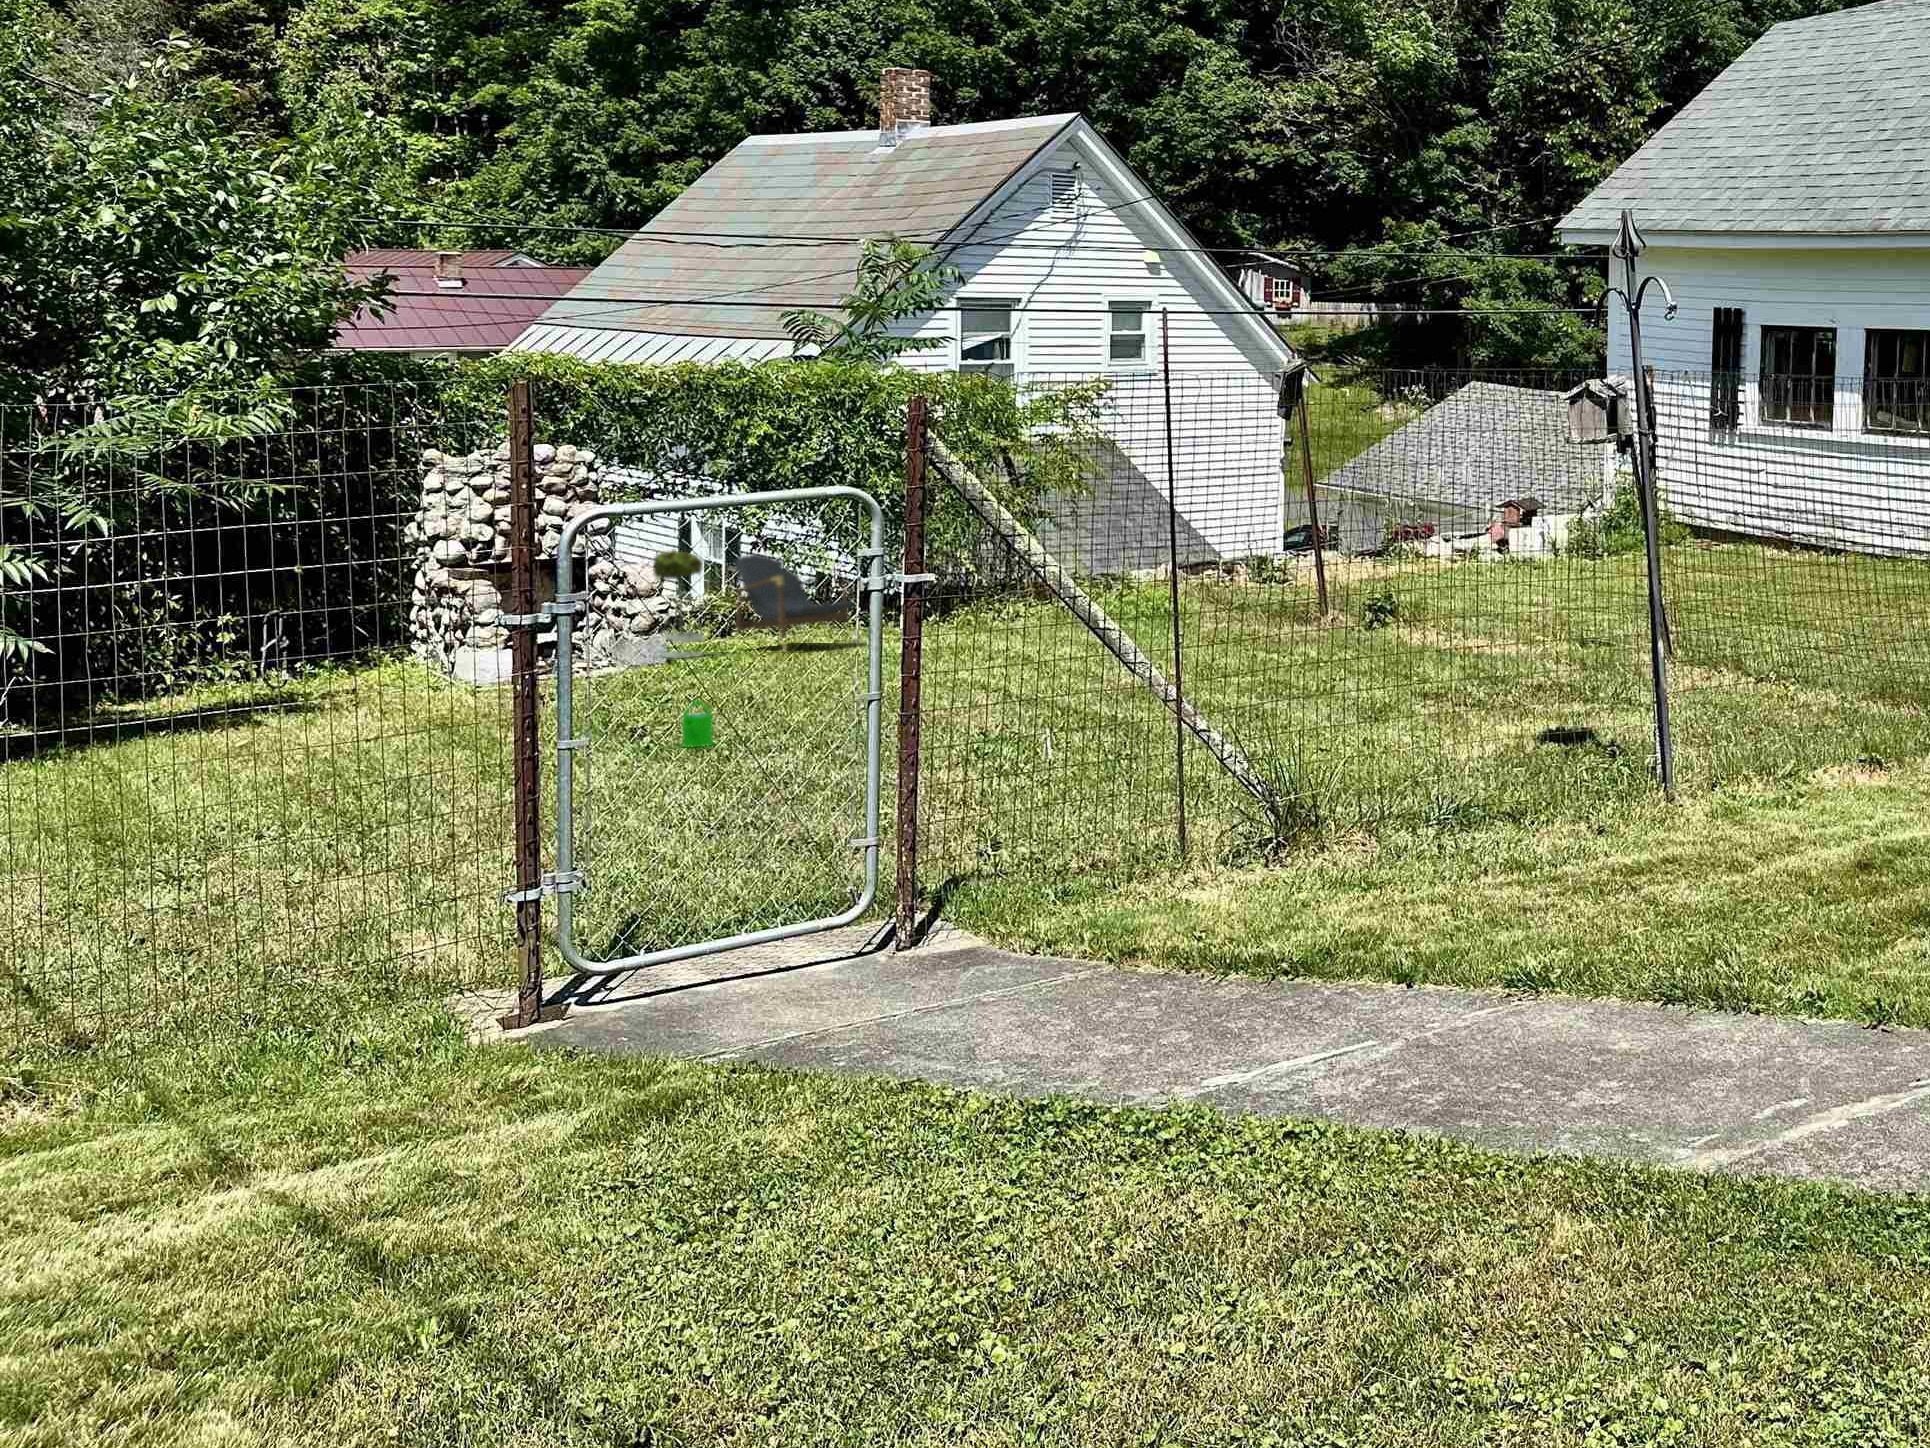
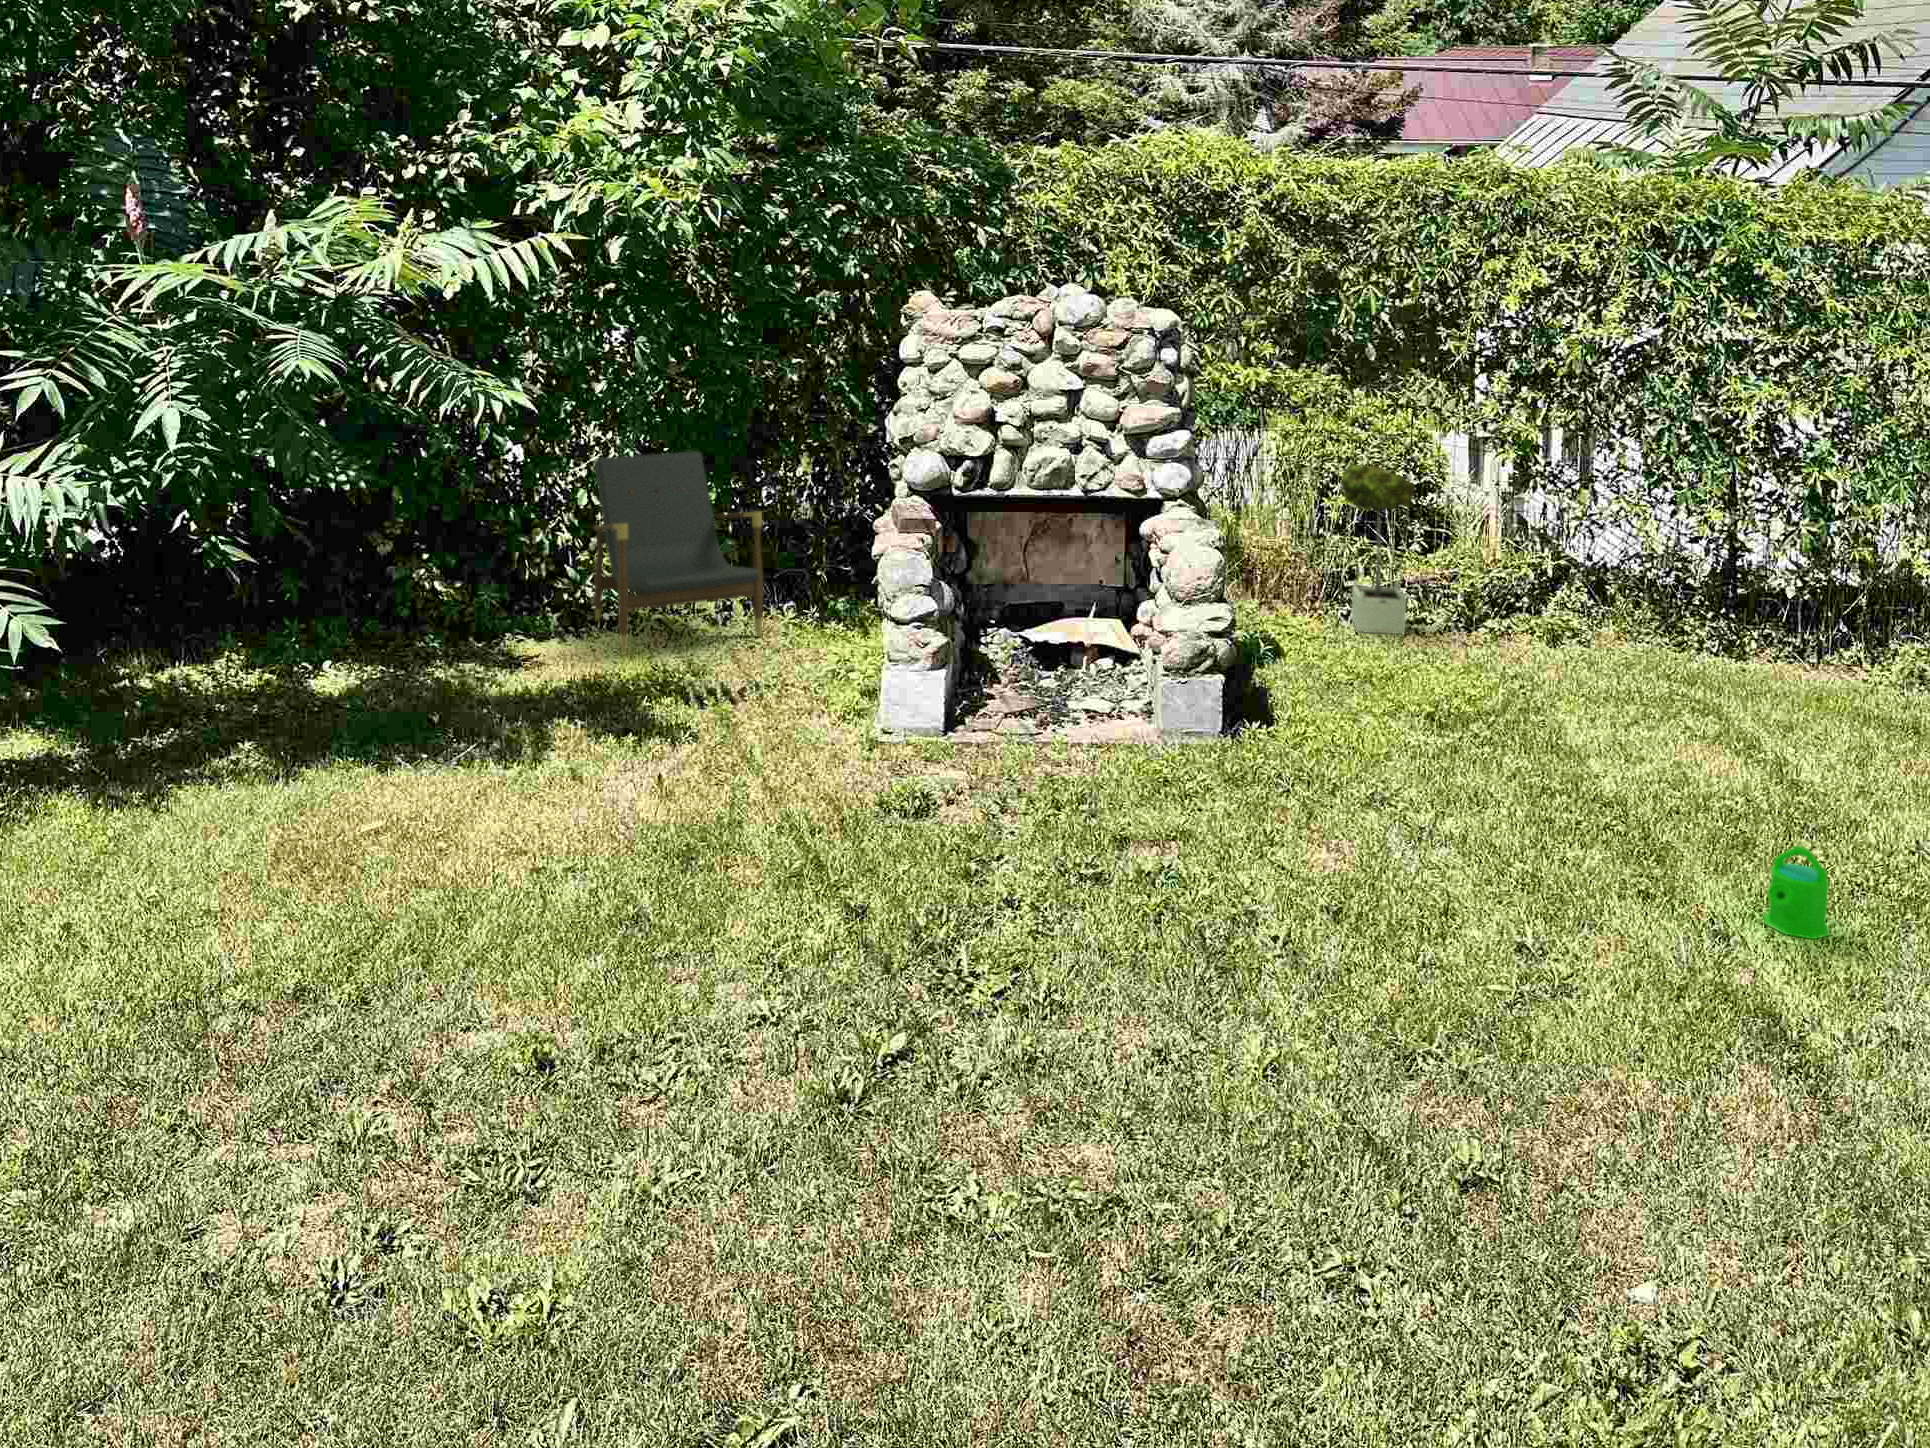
lounge chair: present [735,554,853,652] -> present [594,452,763,655]
watering can: present [681,700,713,747] -> present [1763,846,1830,939]

